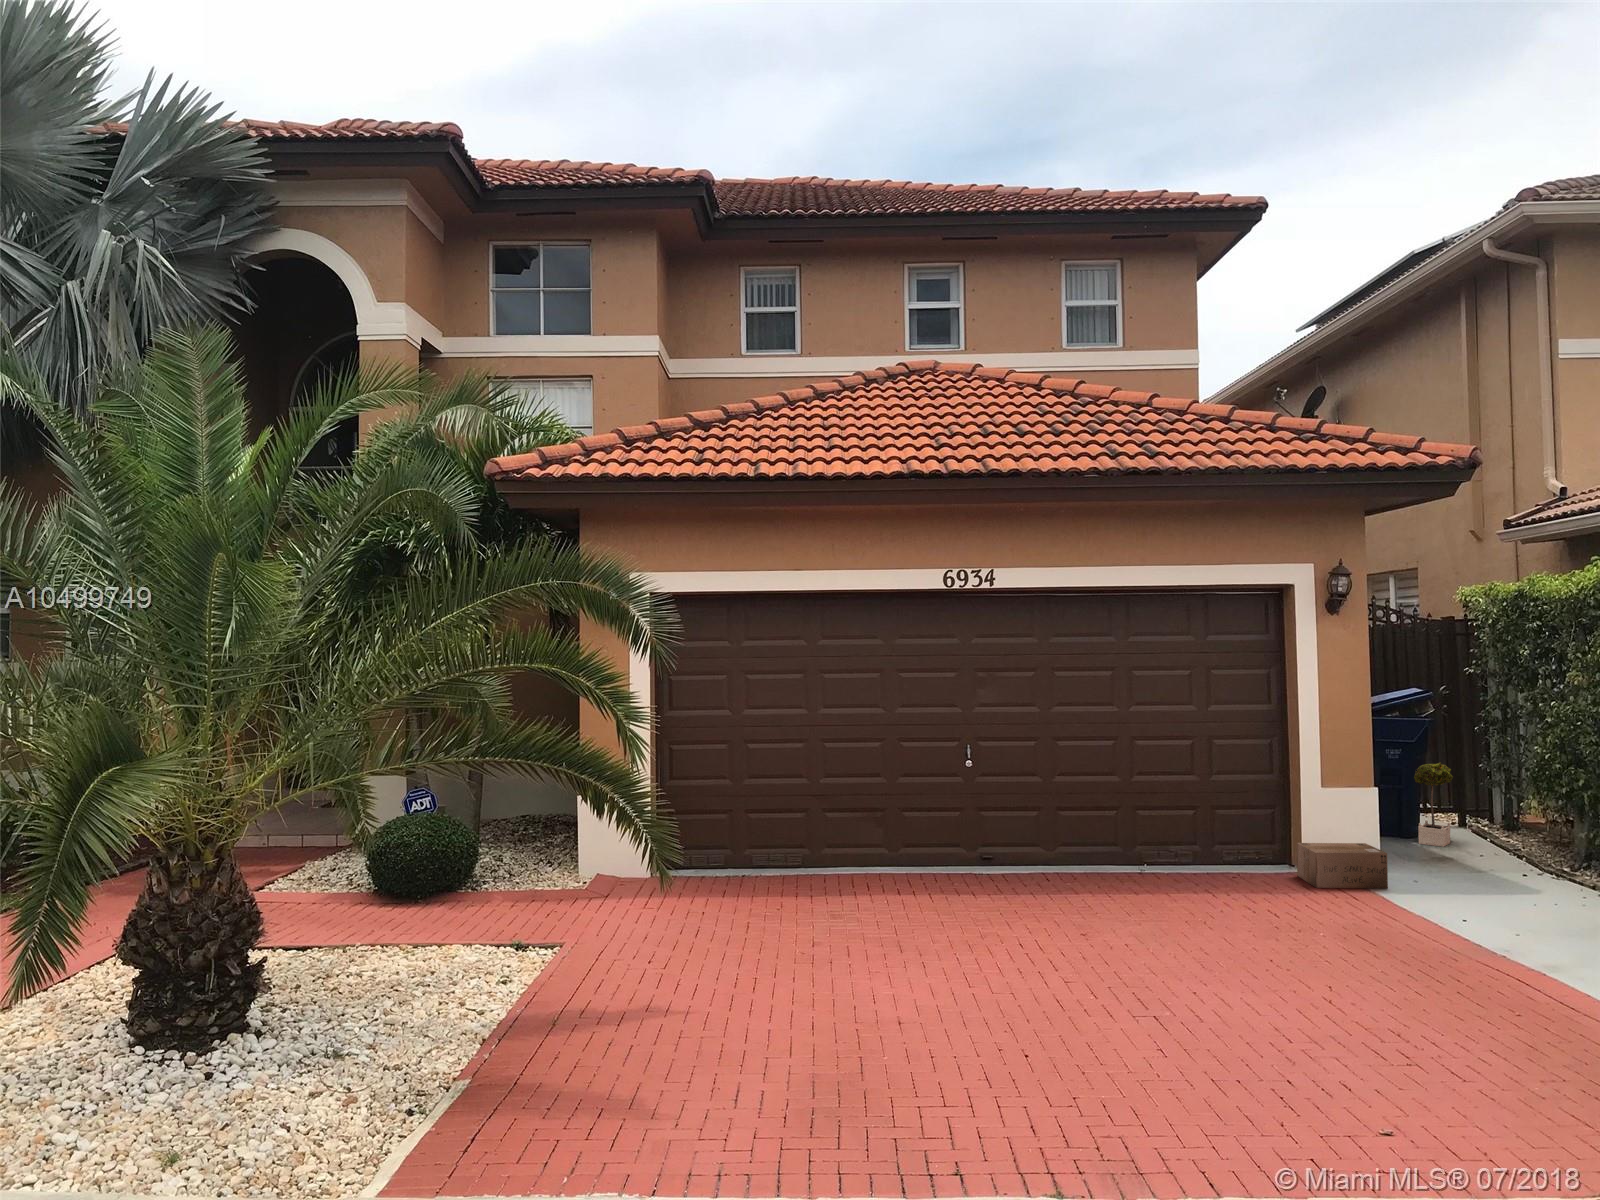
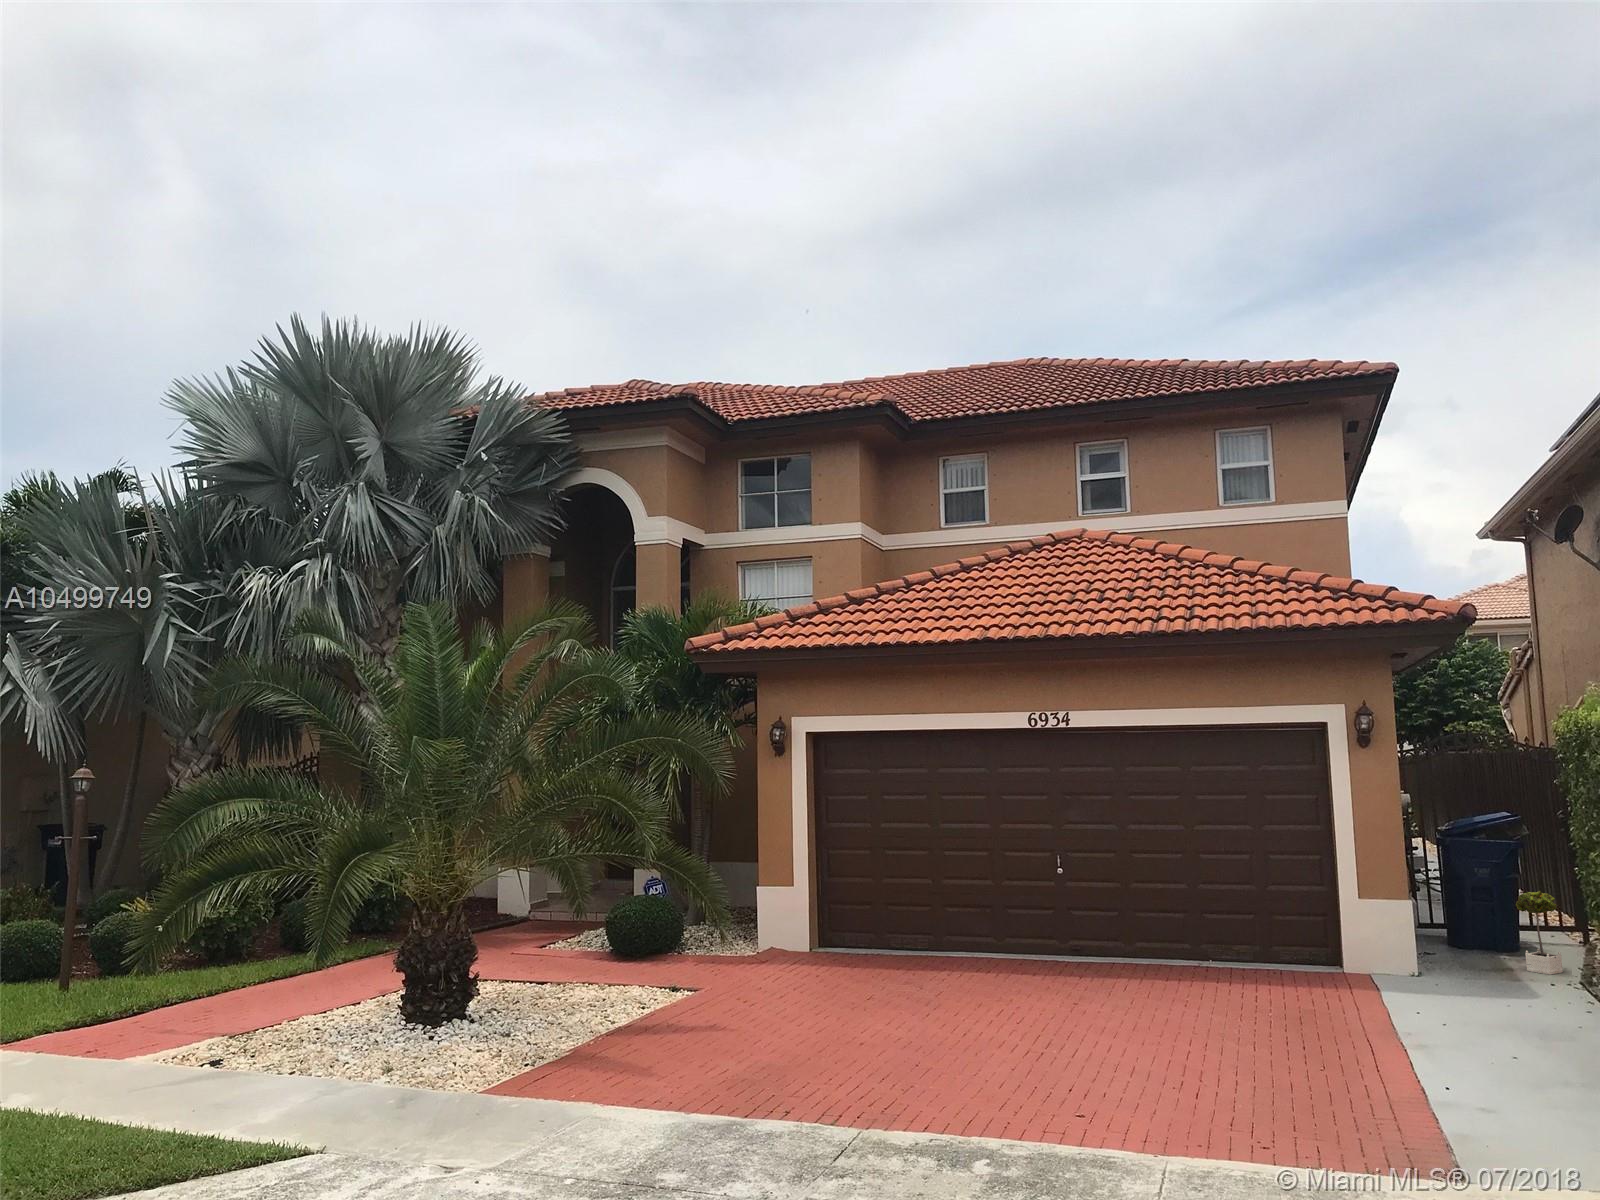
cardboard box: present [1297,843,1388,888] -> none [1353,957,1431,1003]

